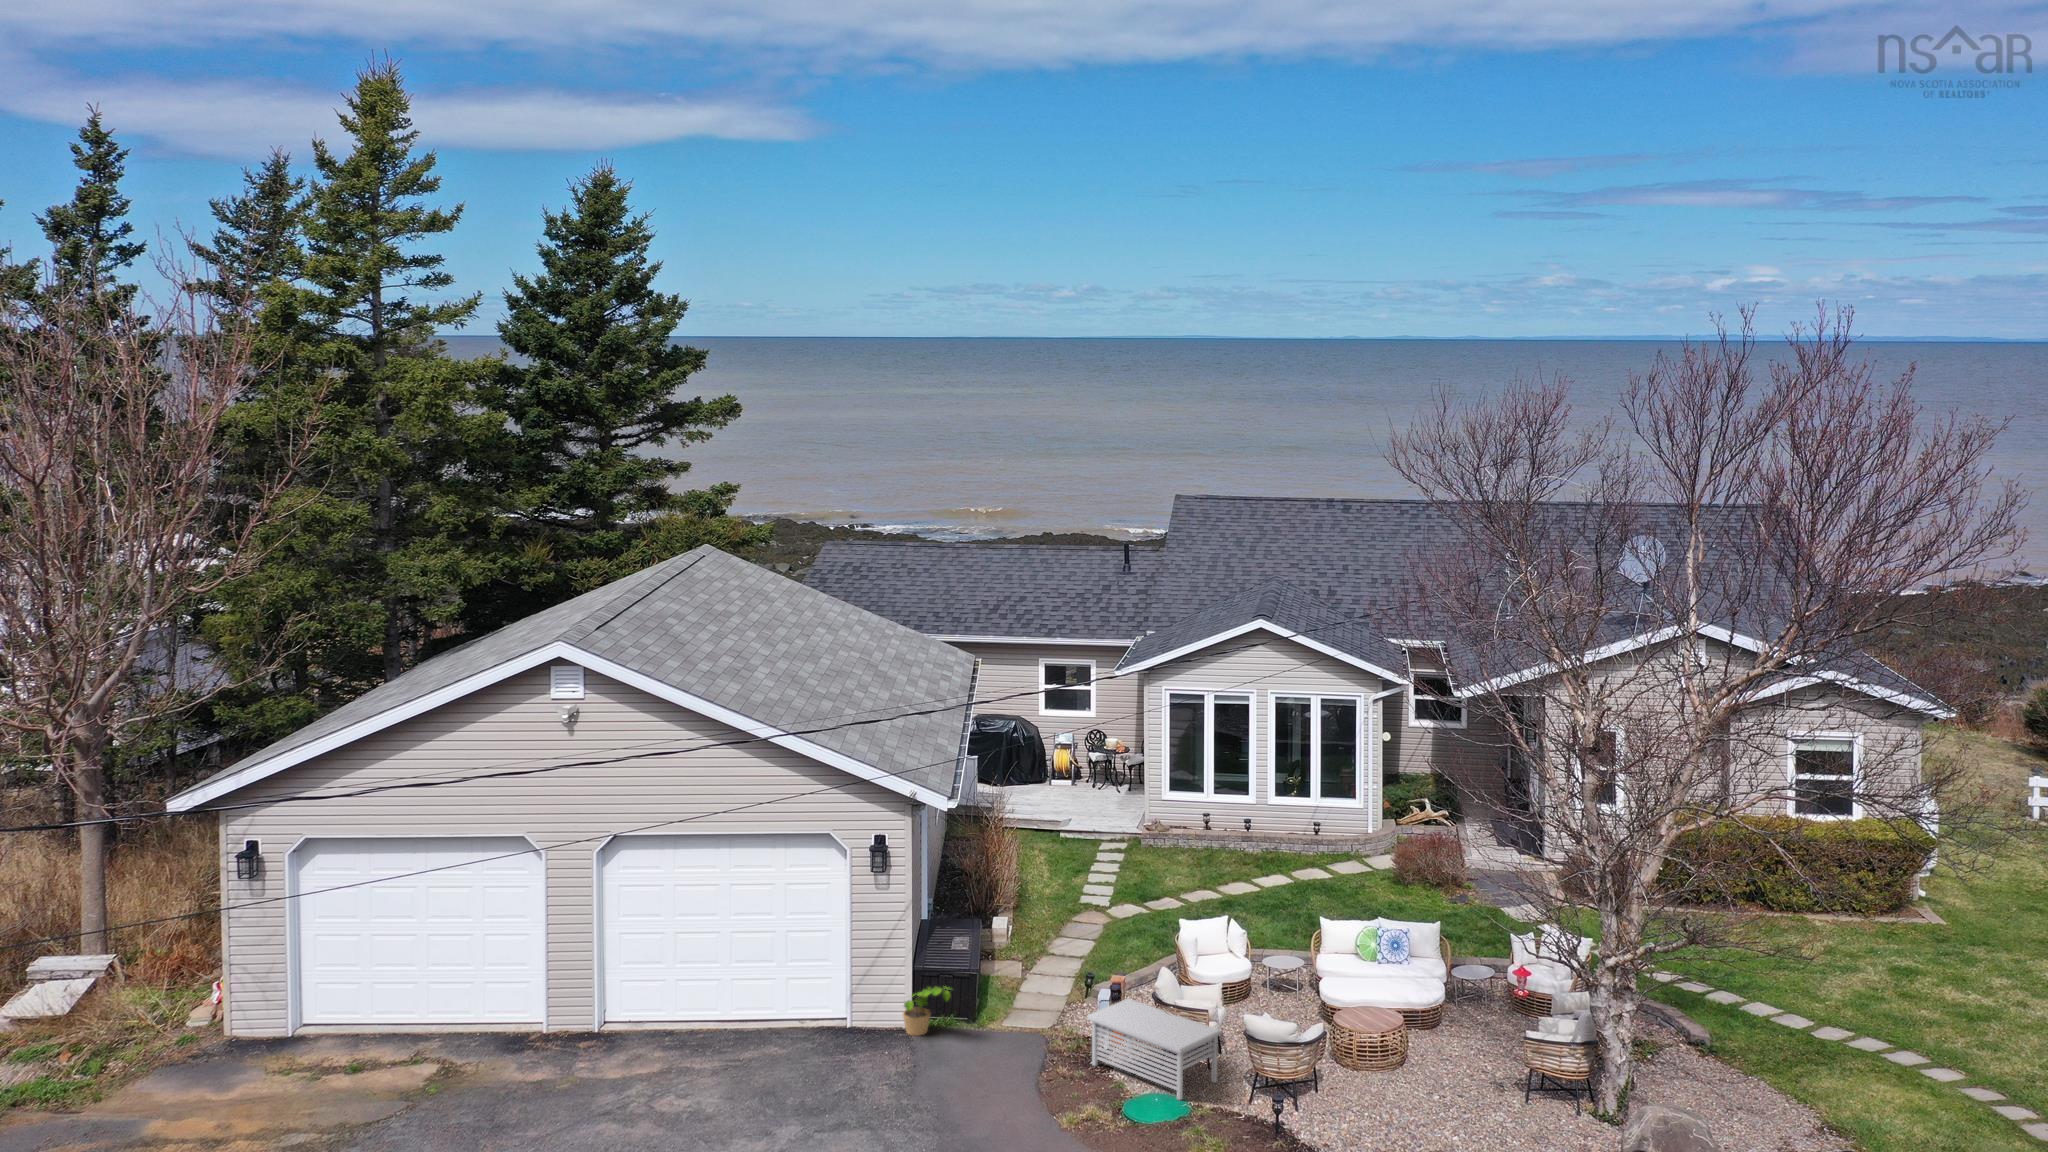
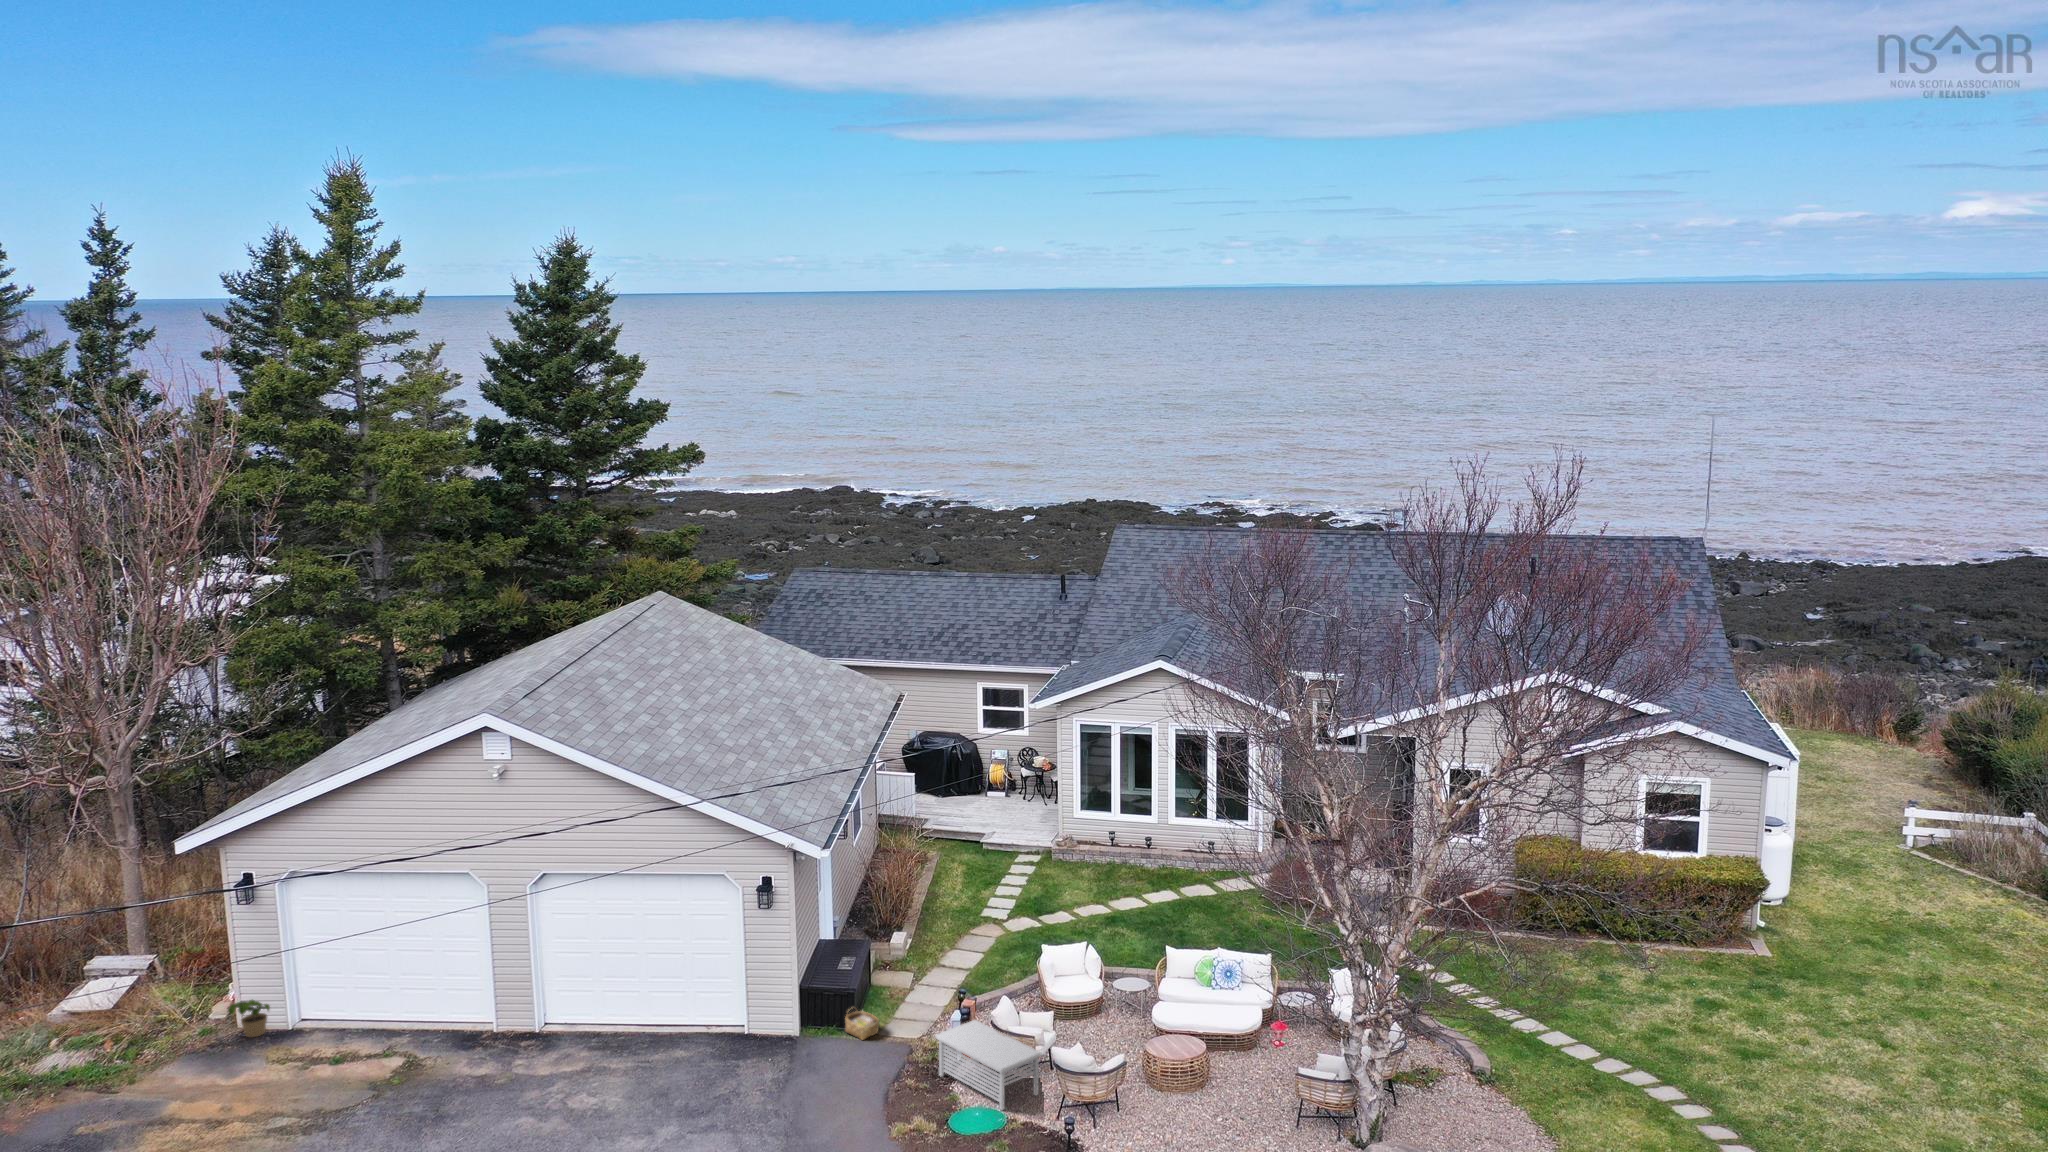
potted plant: present [903,987,951,1036] -> present [228,1000,270,1037]
woven basket: none [965,992,1006,1030] -> present [846,1008,879,1040]

